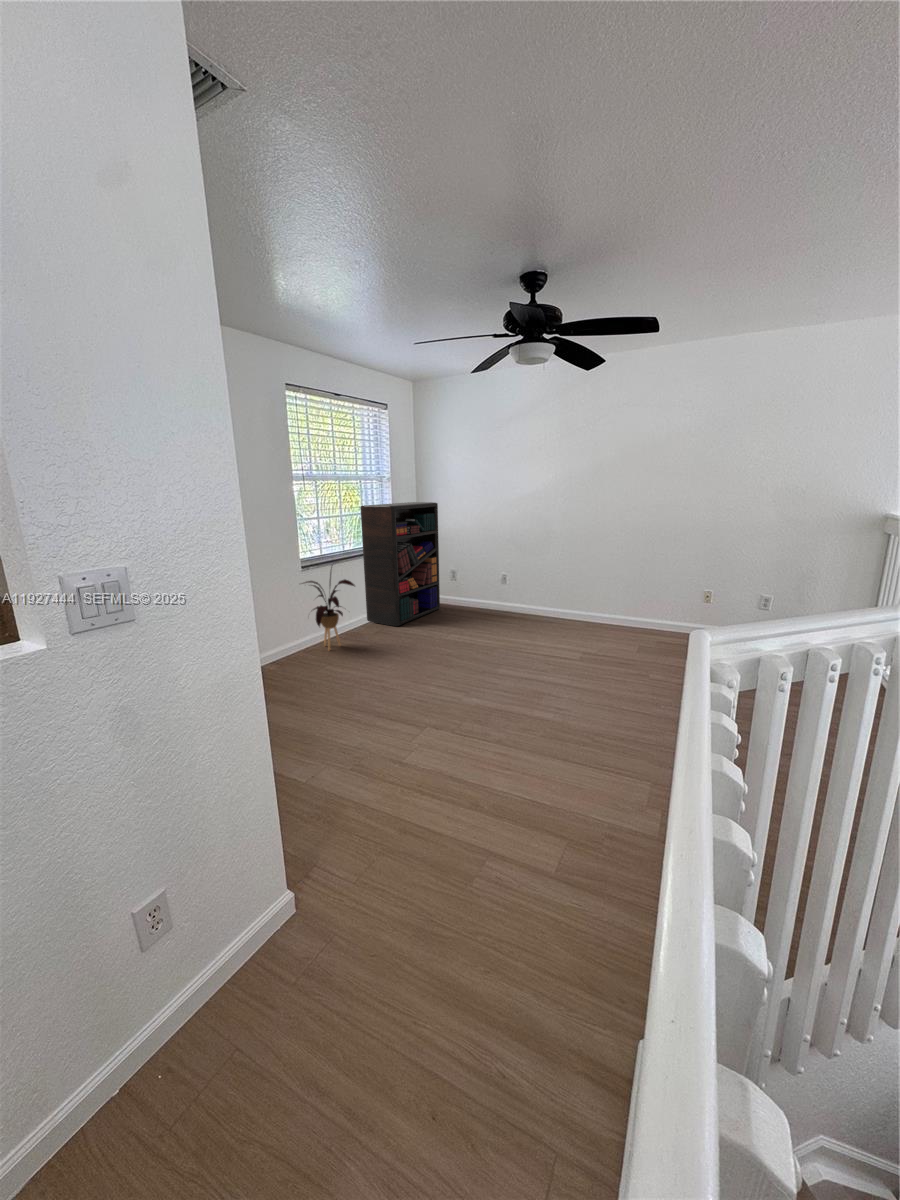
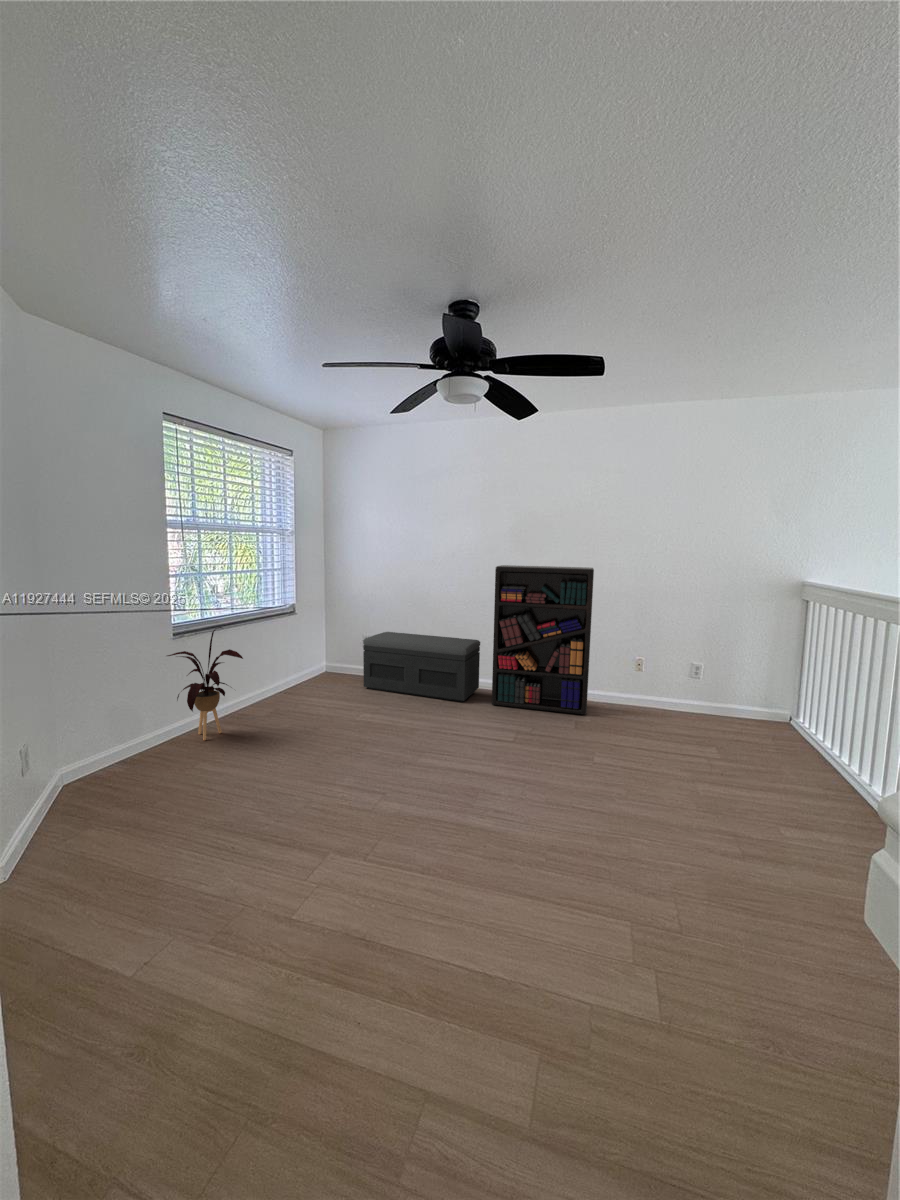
bookshelf: present [360,502,440,626] -> present [492,565,594,714]
storage bench: none [451,567,557,628] -> present [363,632,480,702]

